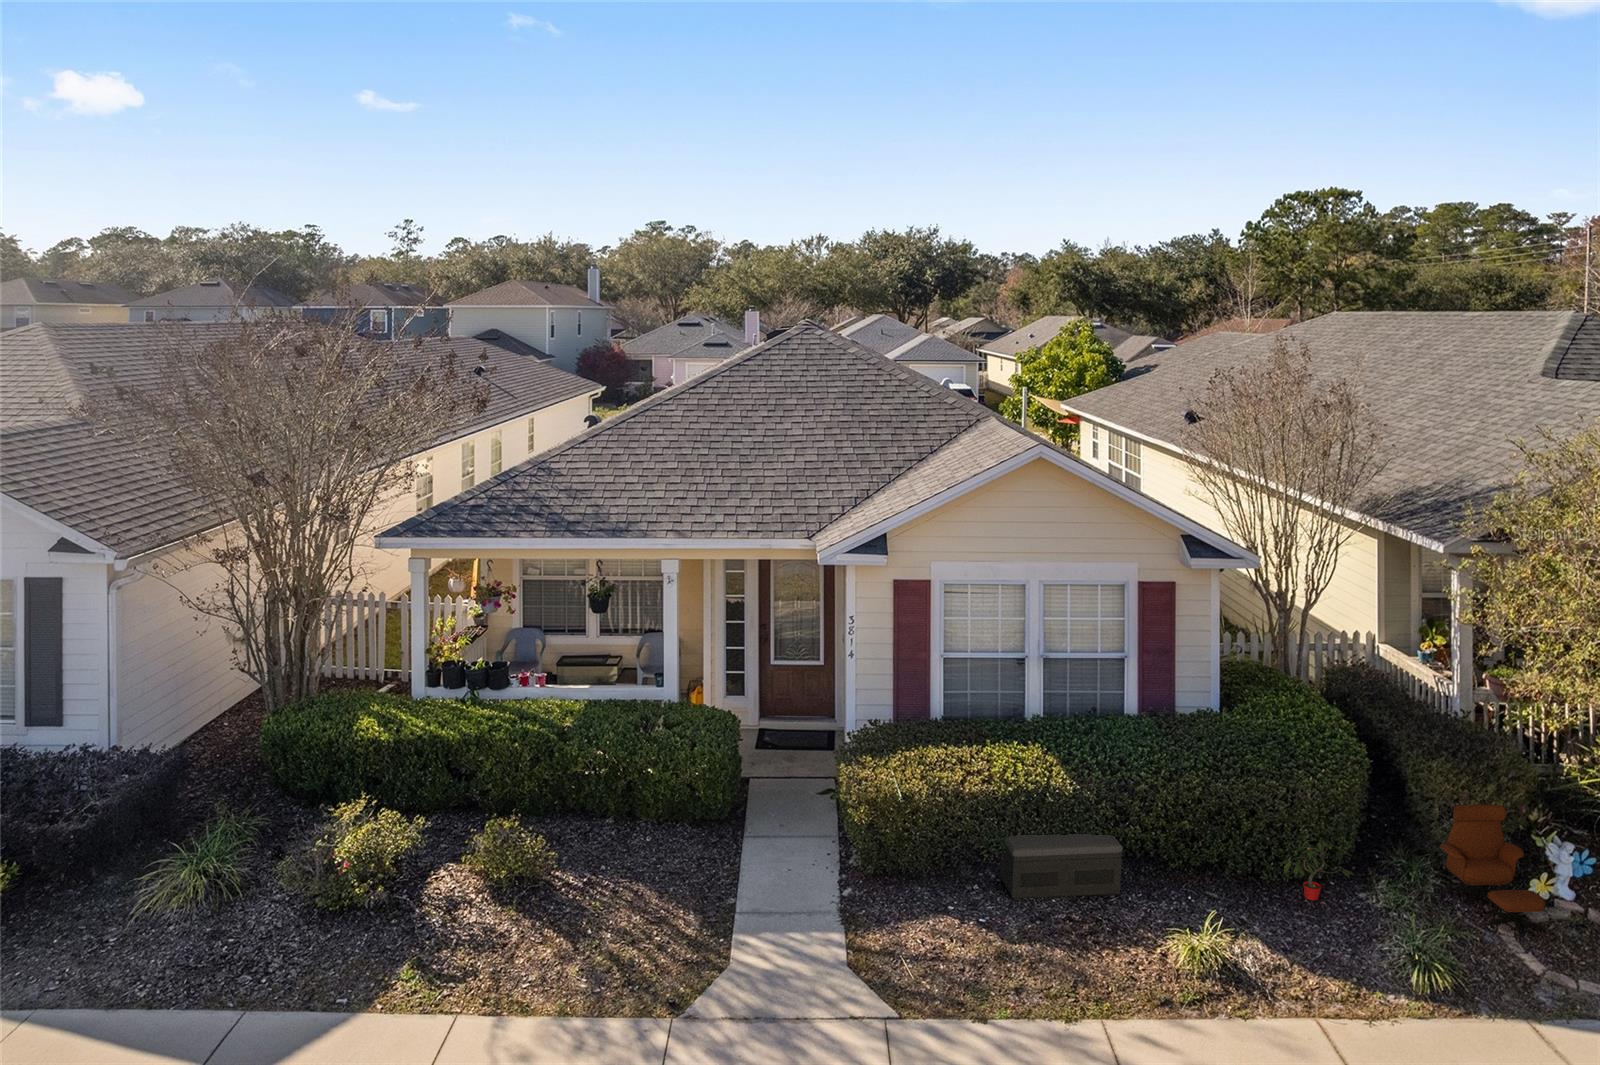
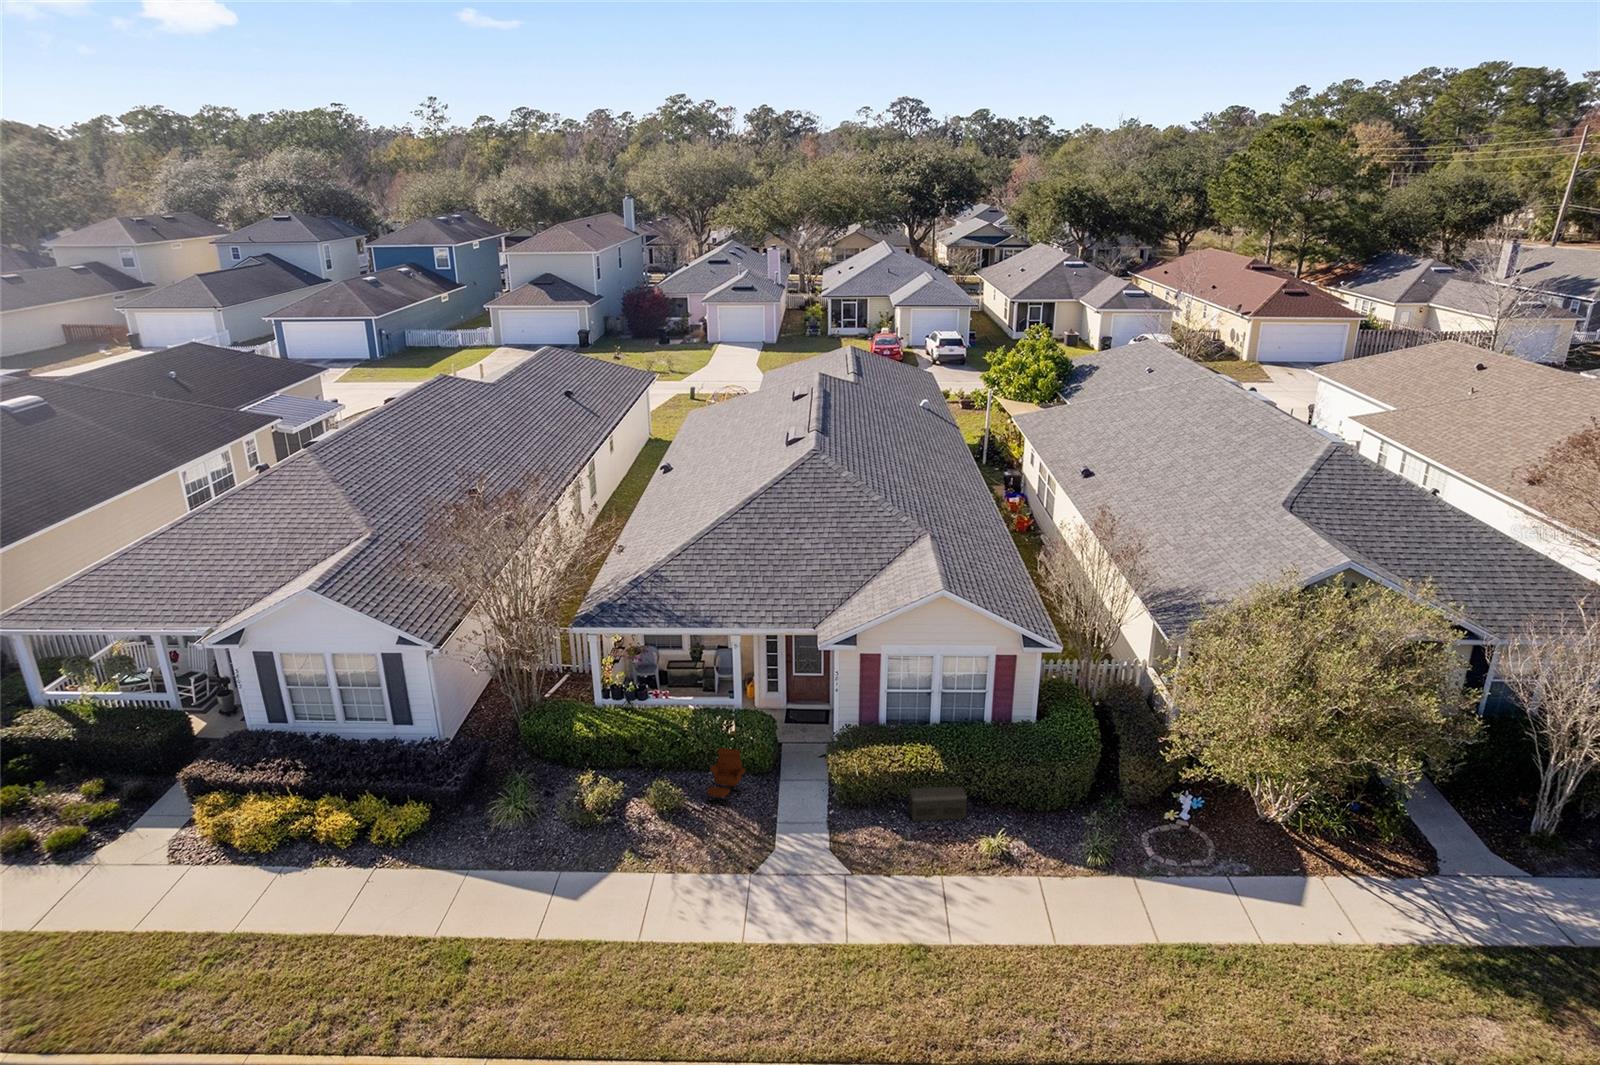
lounge chair: present [1440,805,1546,936] -> present [707,748,746,806]
potted plant: present [1280,839,1354,900] -> none [1044,793,1082,822]

